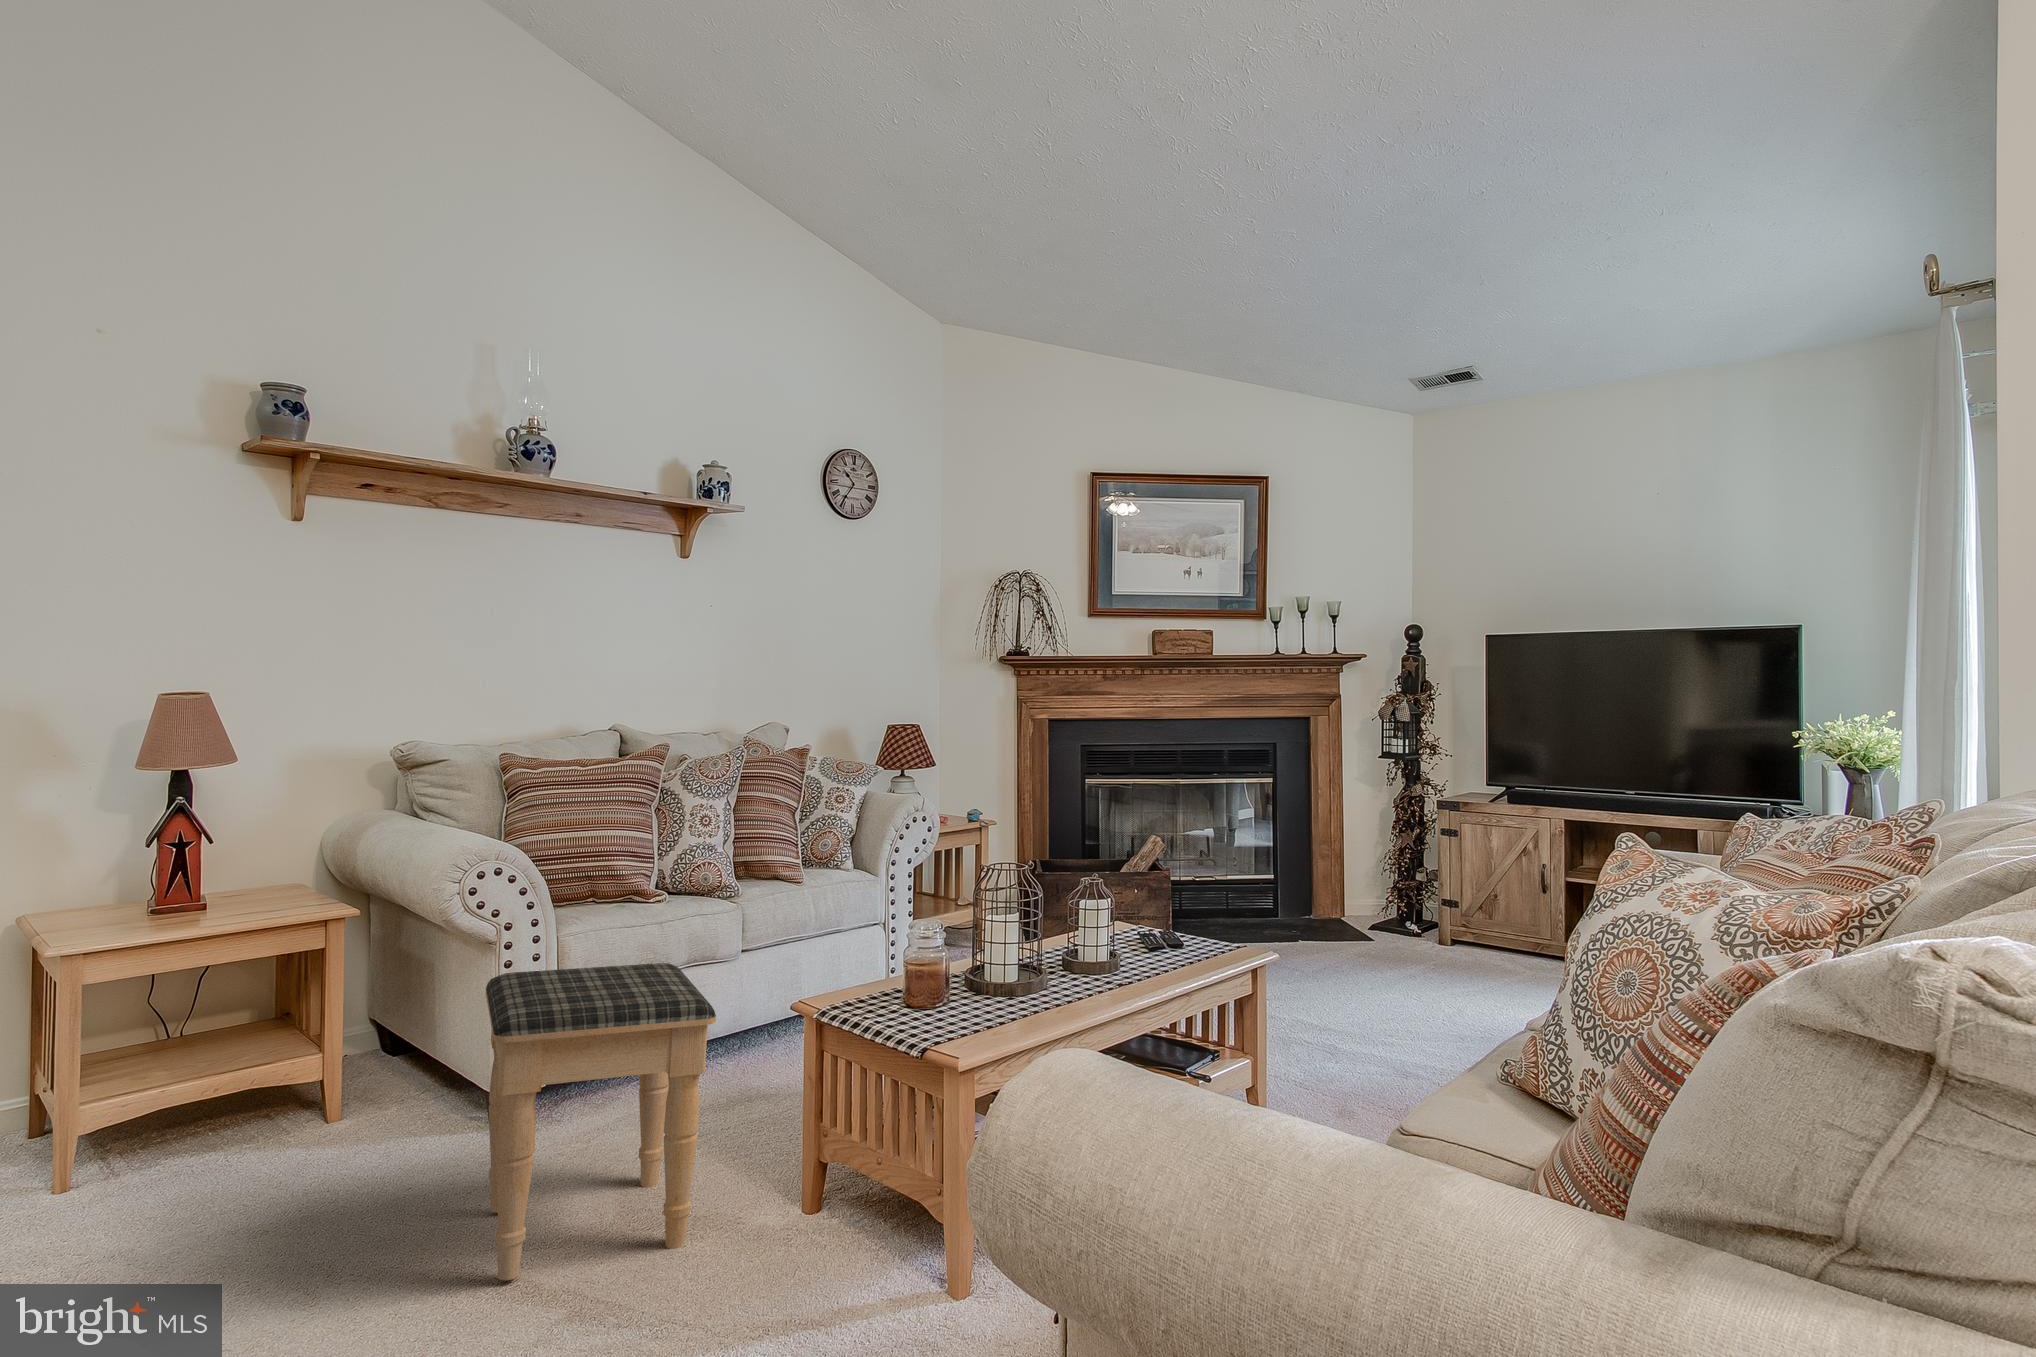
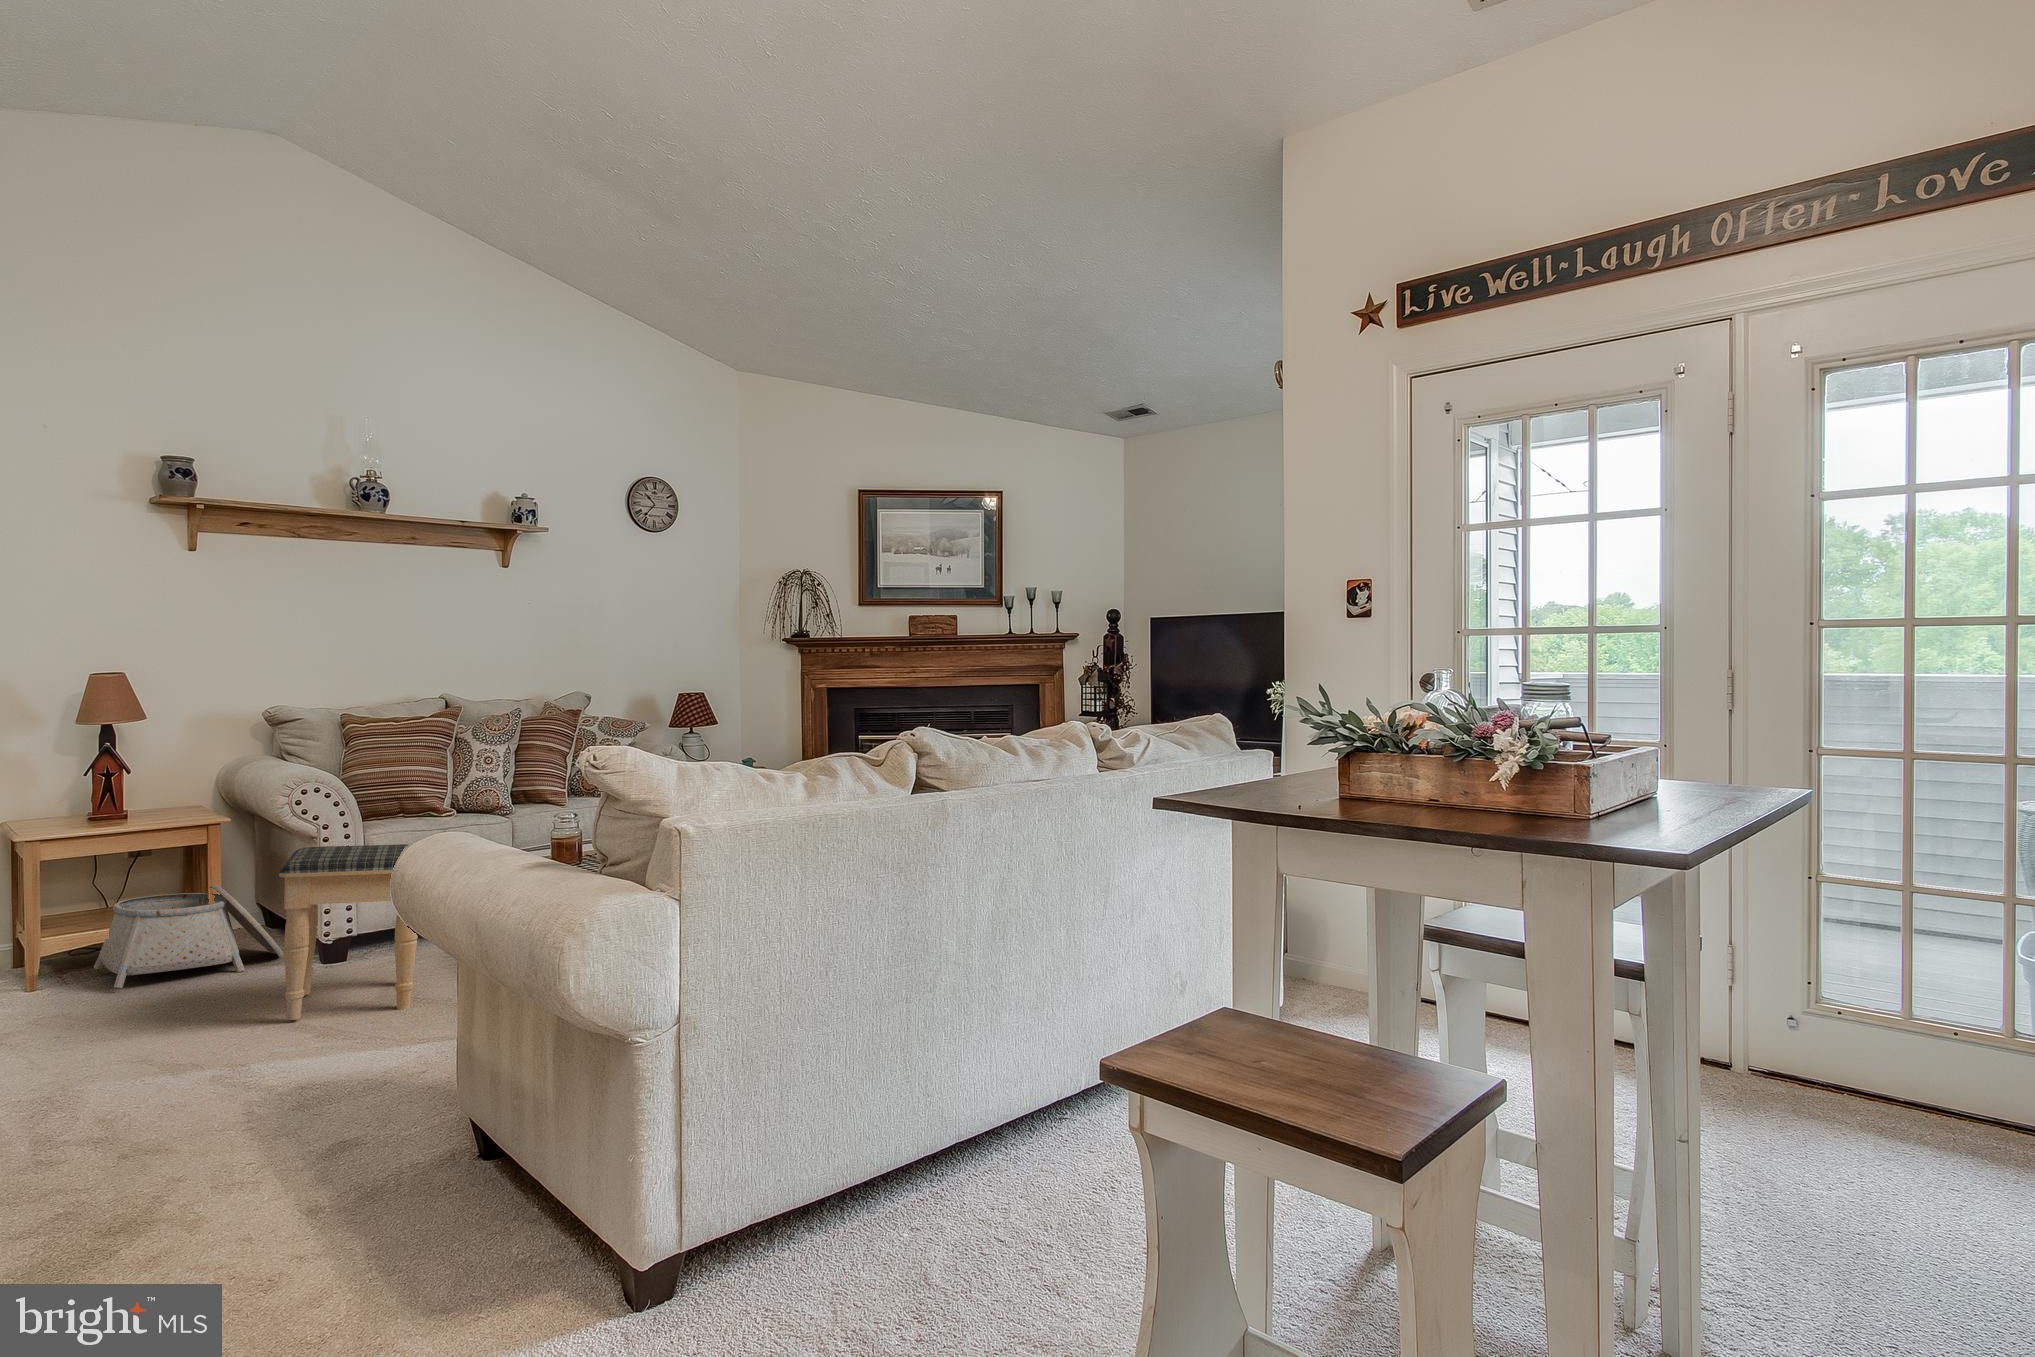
basket: none [154,1011,436,1194] -> present [94,884,283,988]

